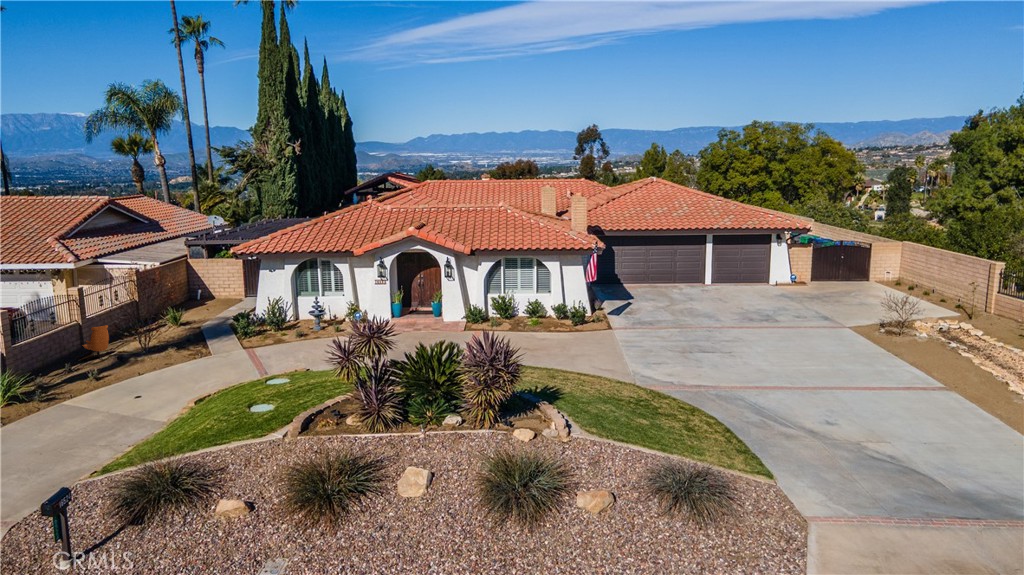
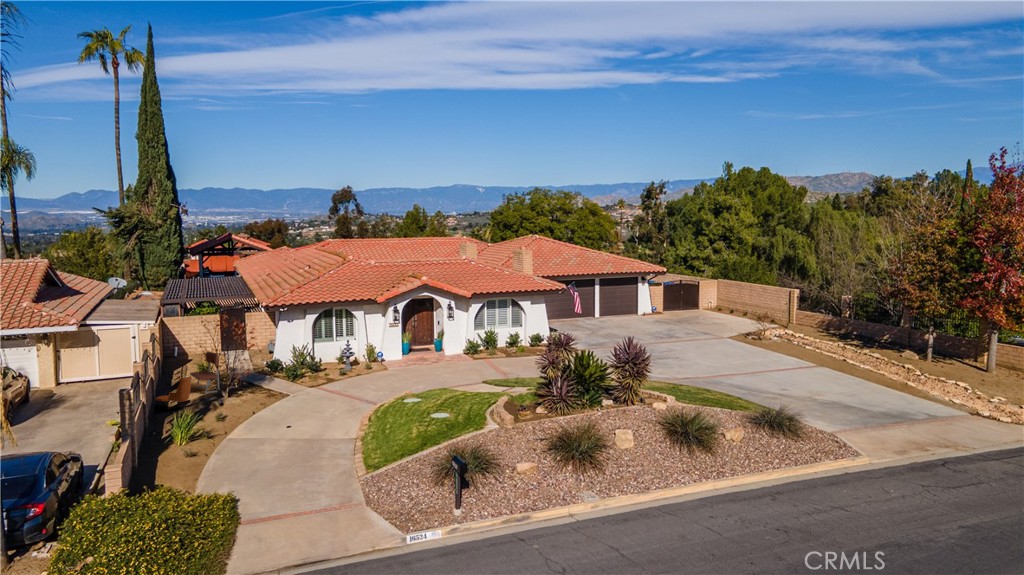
bench: none [139,300,166,344] -> present [190,351,219,394]

